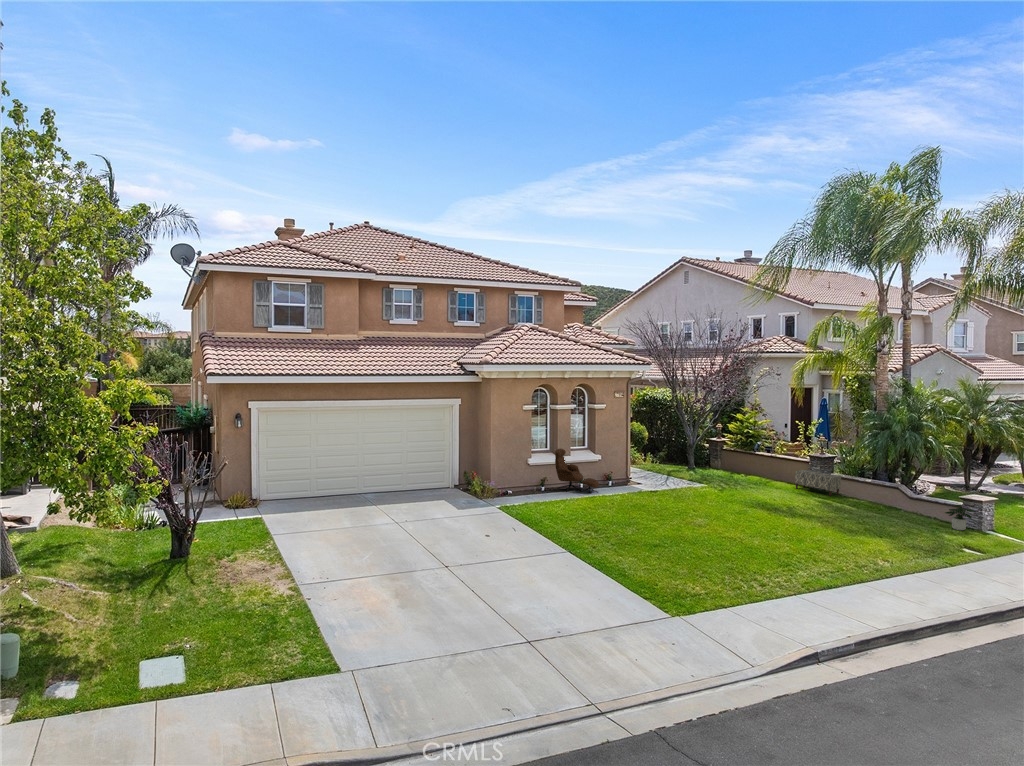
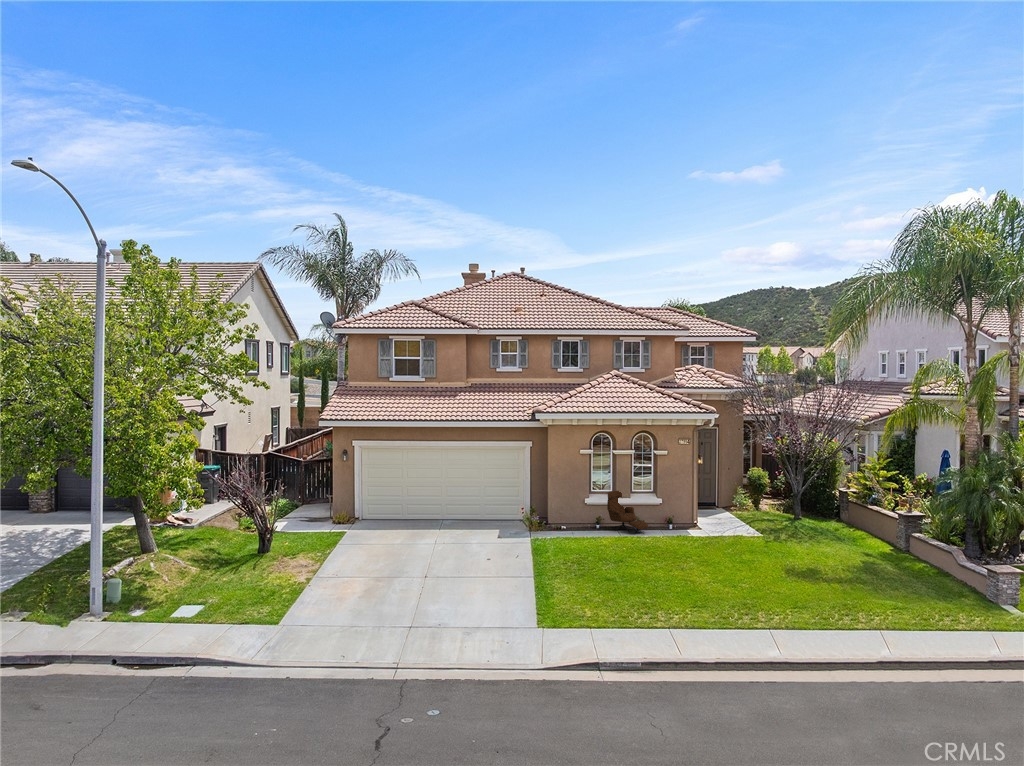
bench: present [795,470,841,496] -> none [872,529,915,558]
potted plant: present [945,505,975,530] -> none [959,574,991,601]

